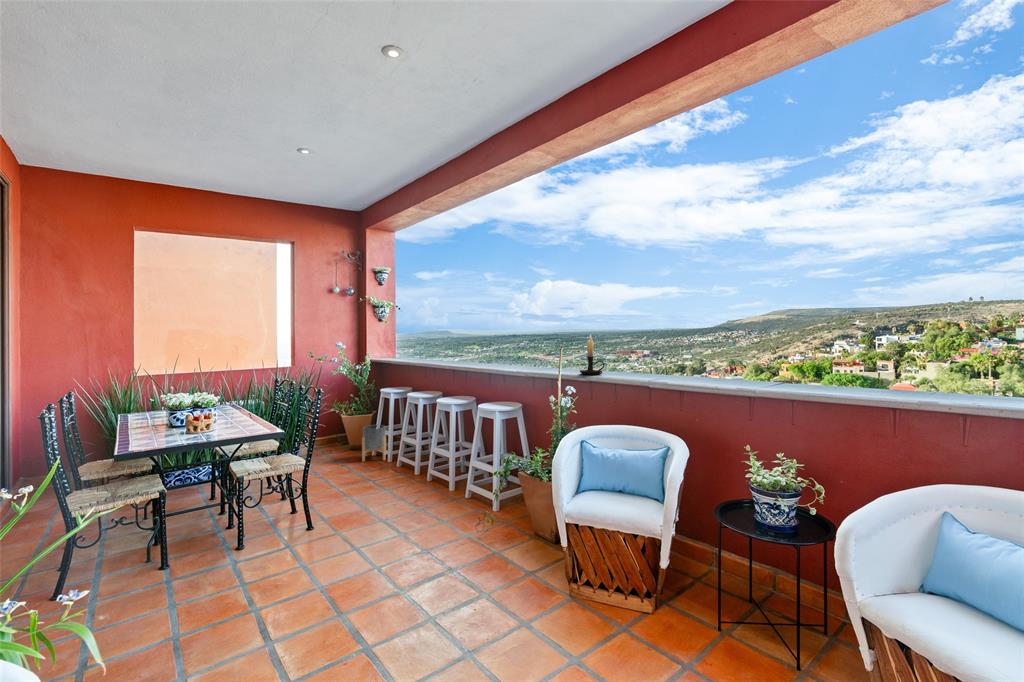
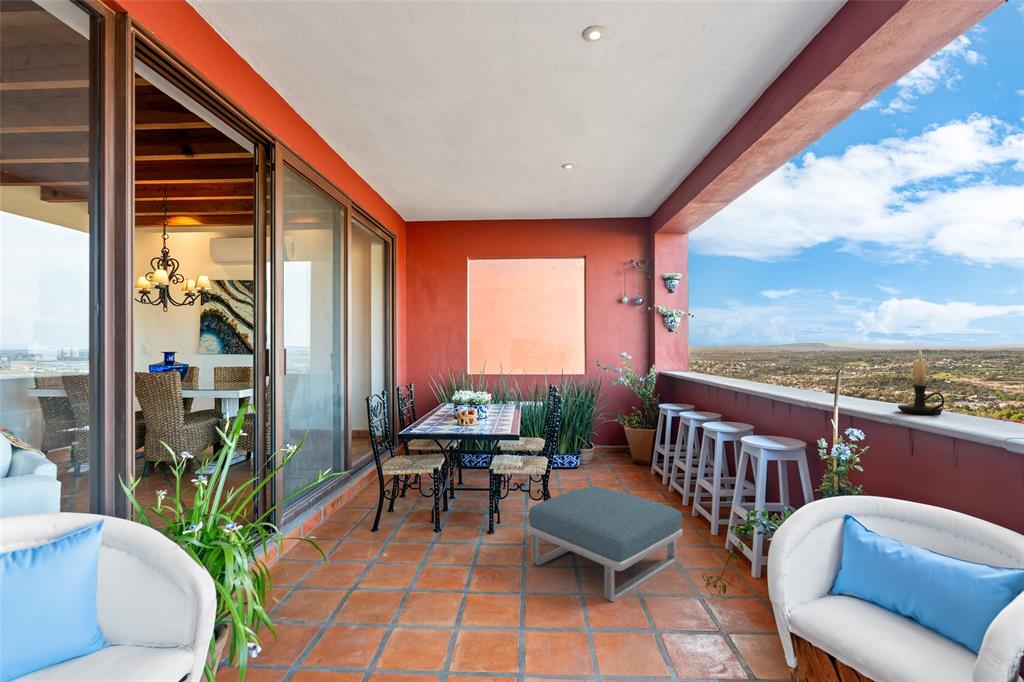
planter: present [362,425,386,461] -> none [635,442,663,482]
footstool: none [304,470,444,564] -> present [528,486,683,602]

